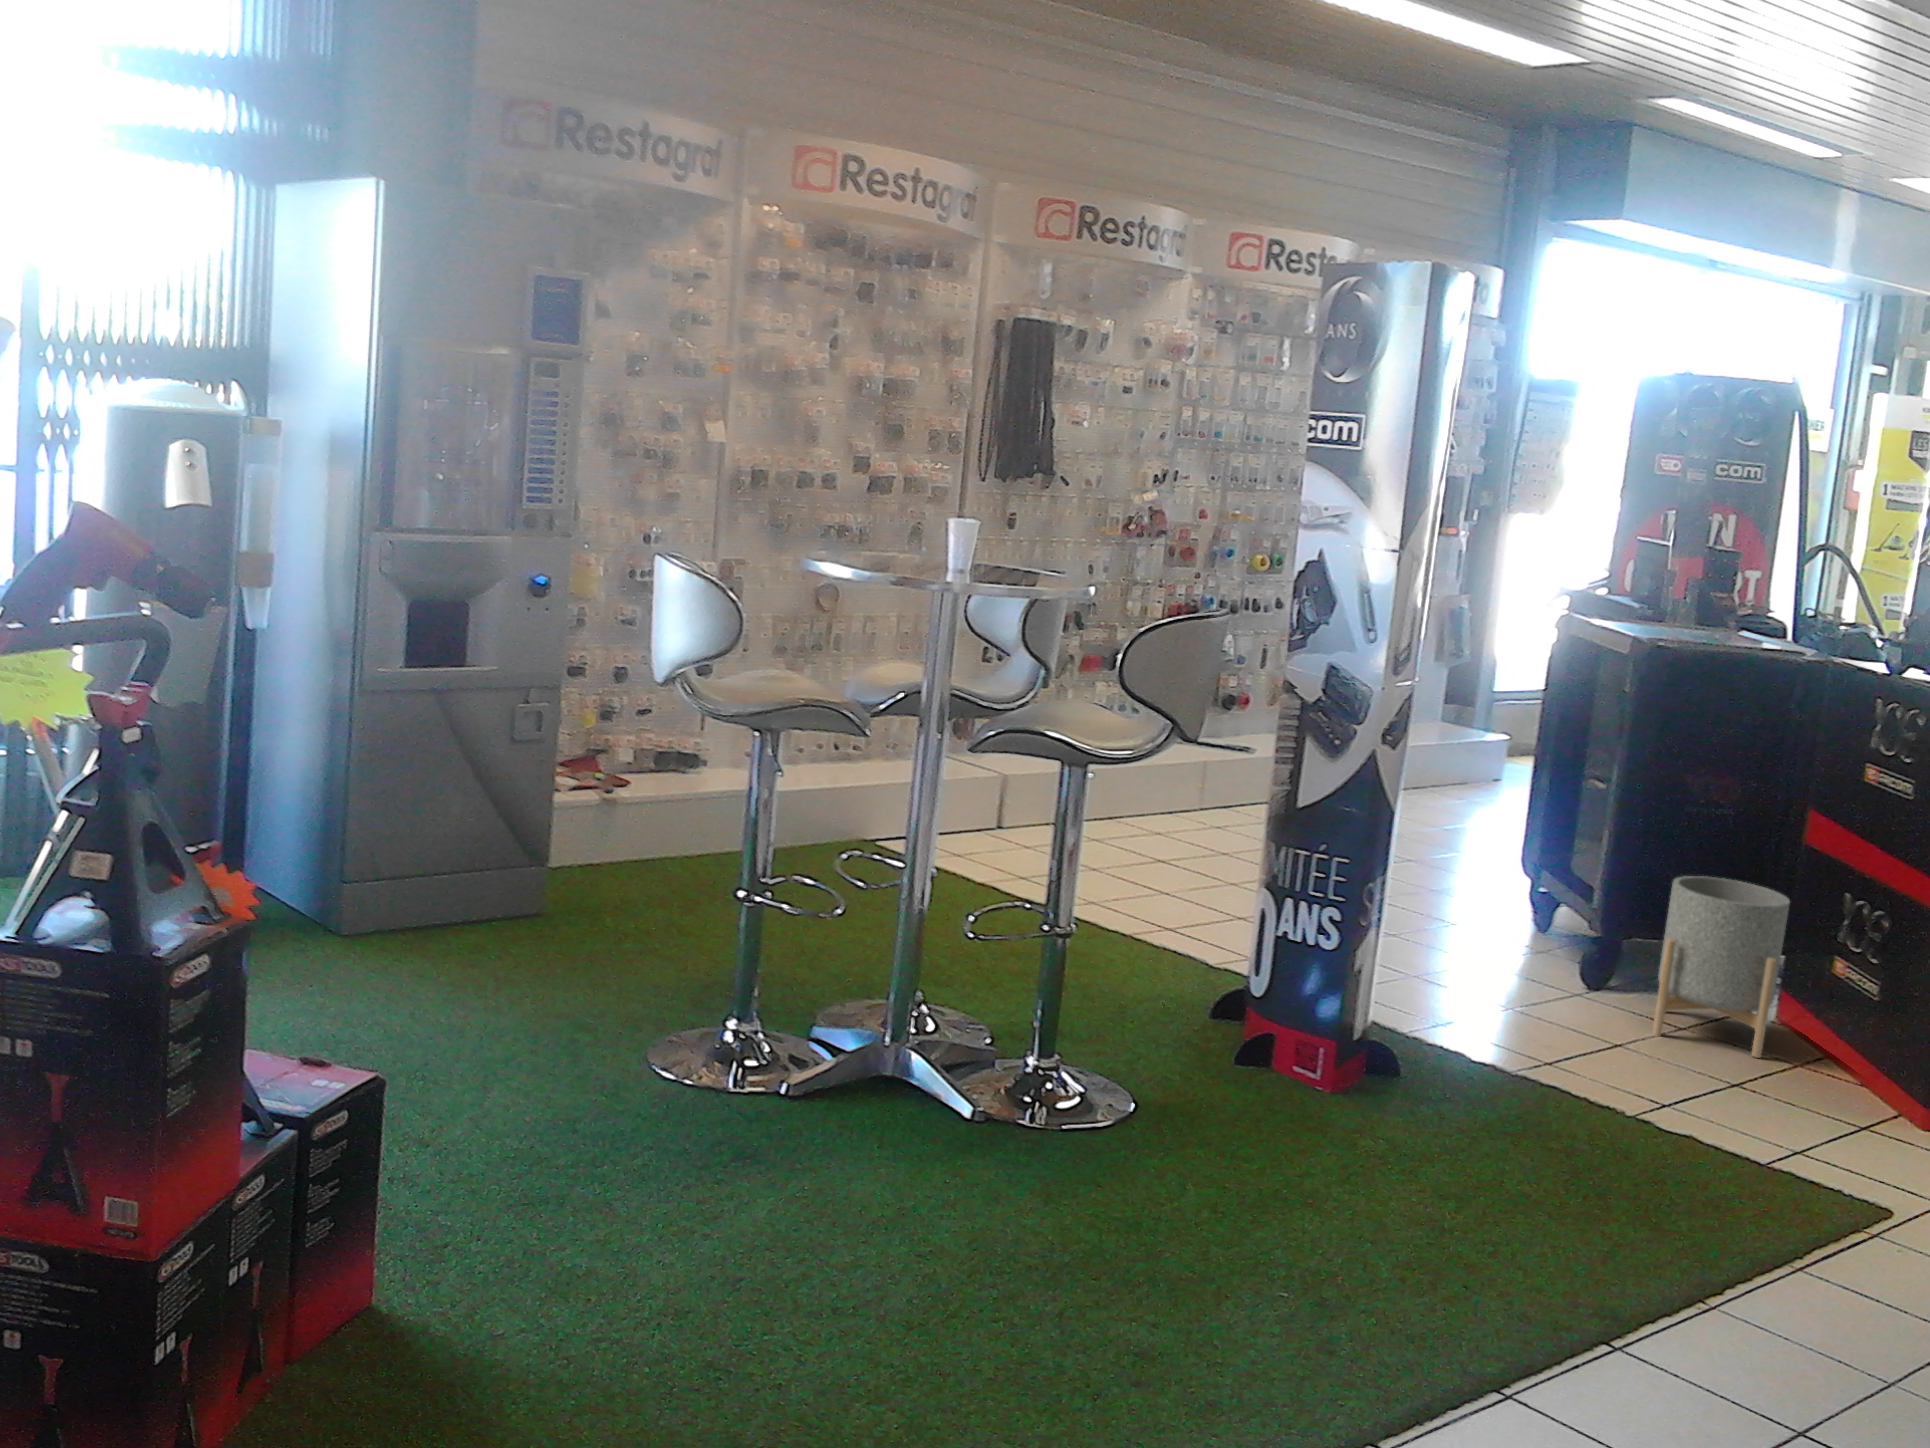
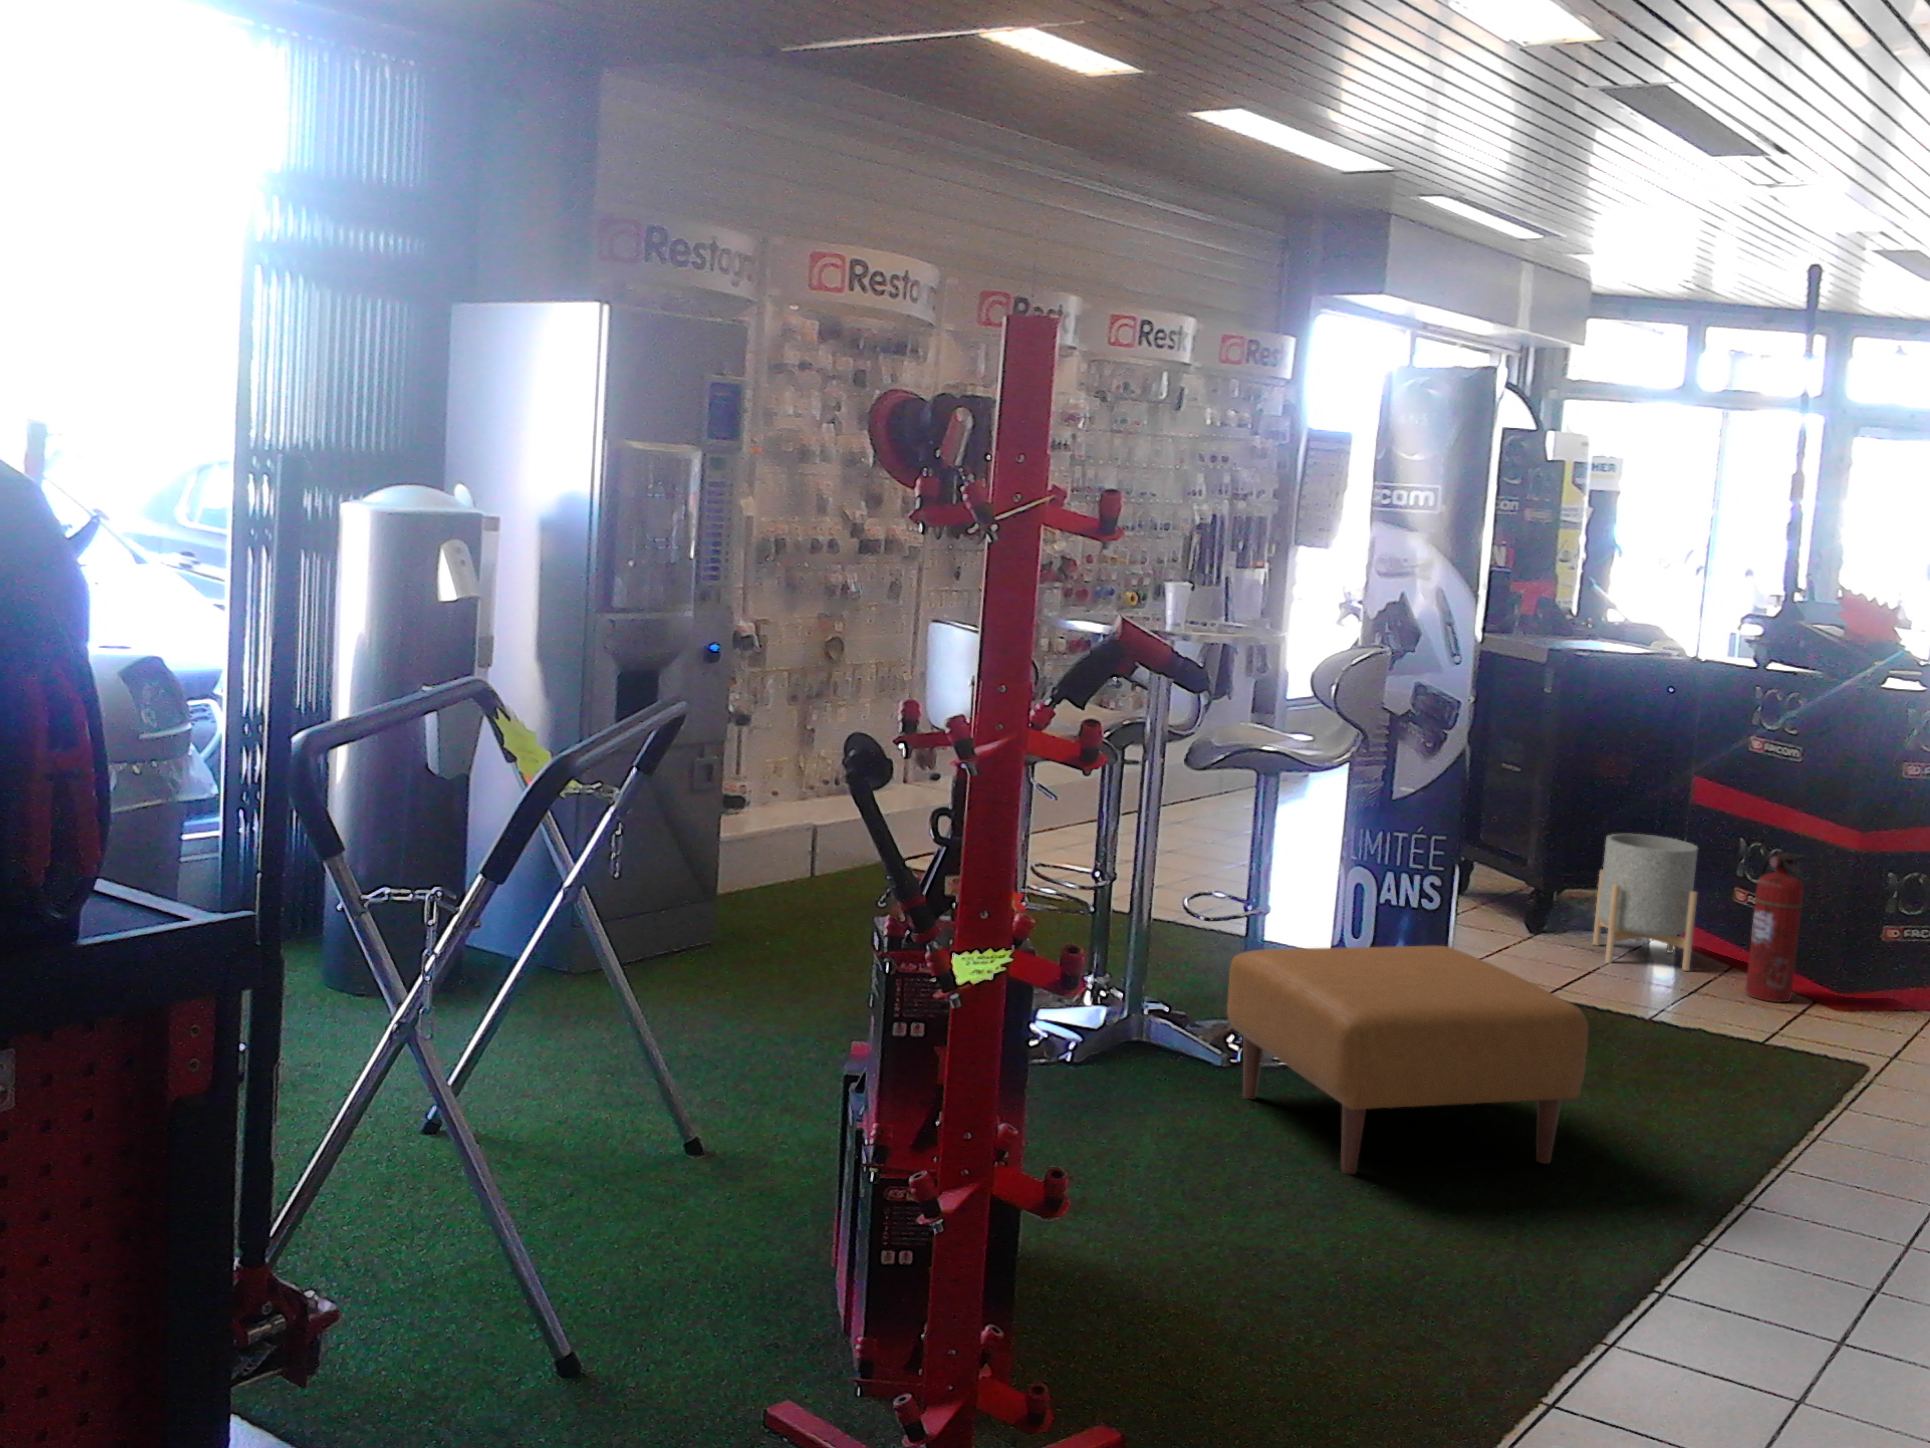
fire extinguisher: none [1812,921,1896,1114] -> present [1746,853,1805,1002]
ottoman: none [939,975,1314,1292] -> present [1227,946,1588,1174]

